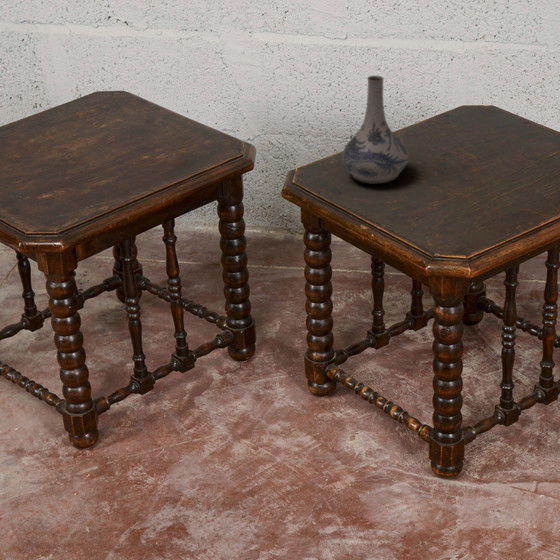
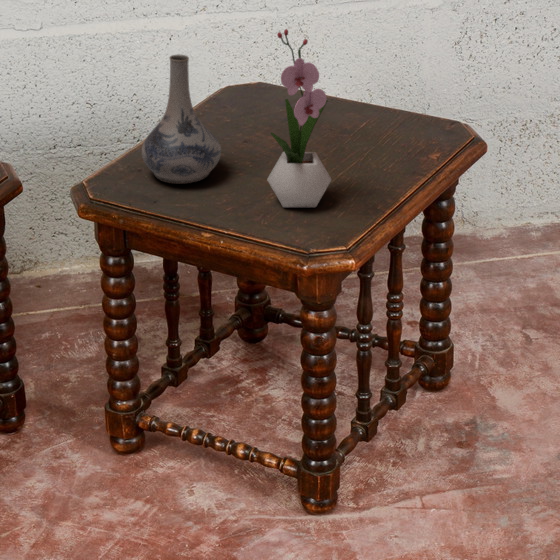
flower arrangement: none [428,63,488,219] -> present [267,29,331,207]

